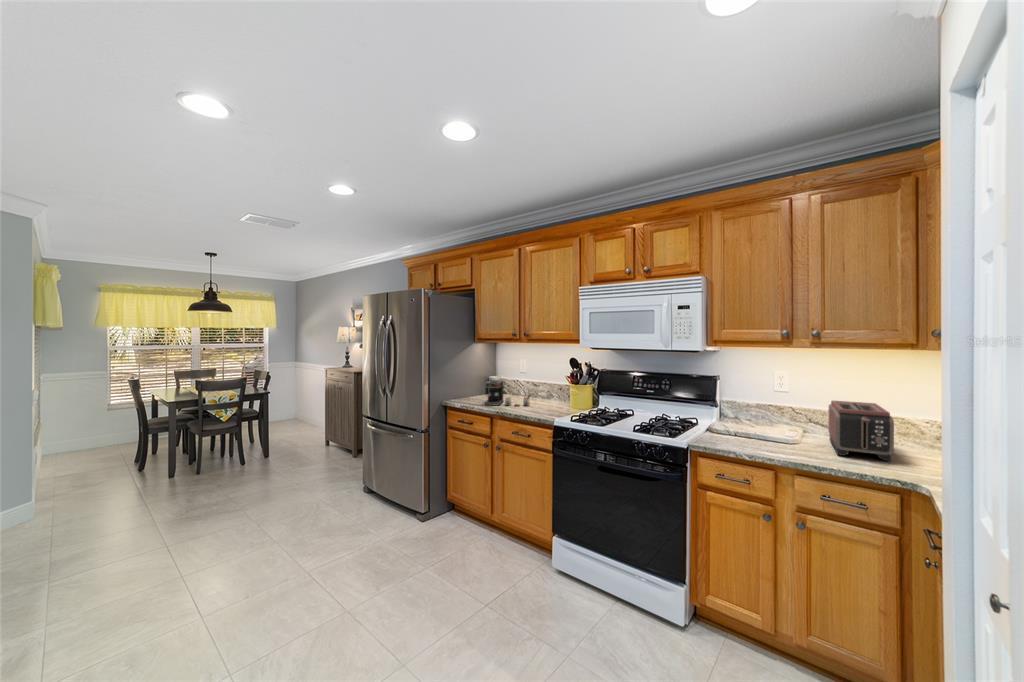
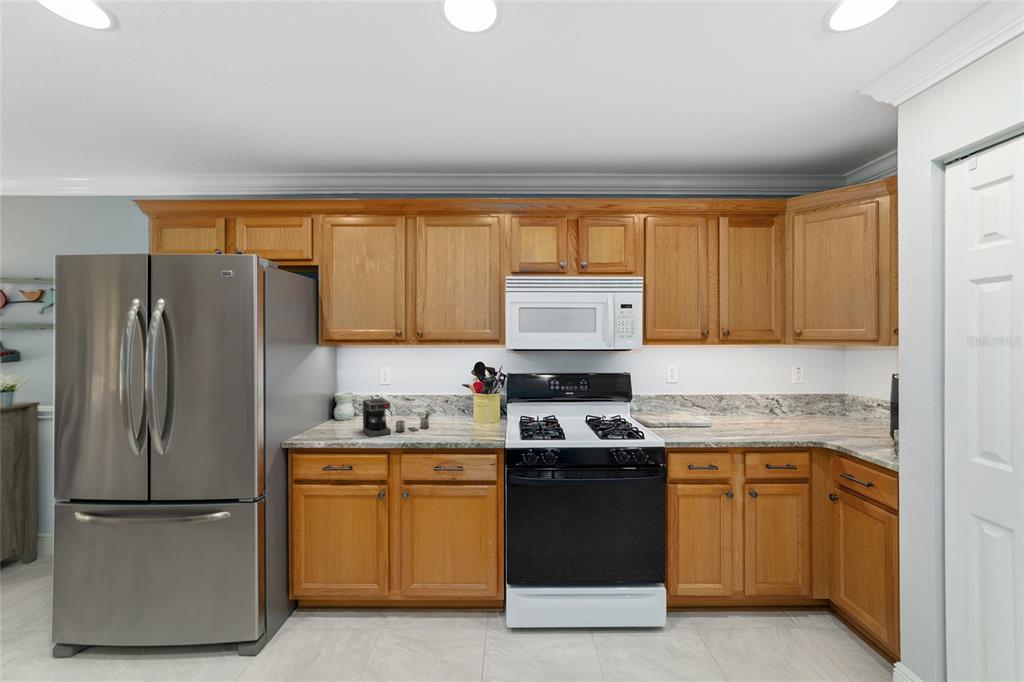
toaster: present [828,401,894,461] -> none [719,386,786,430]

